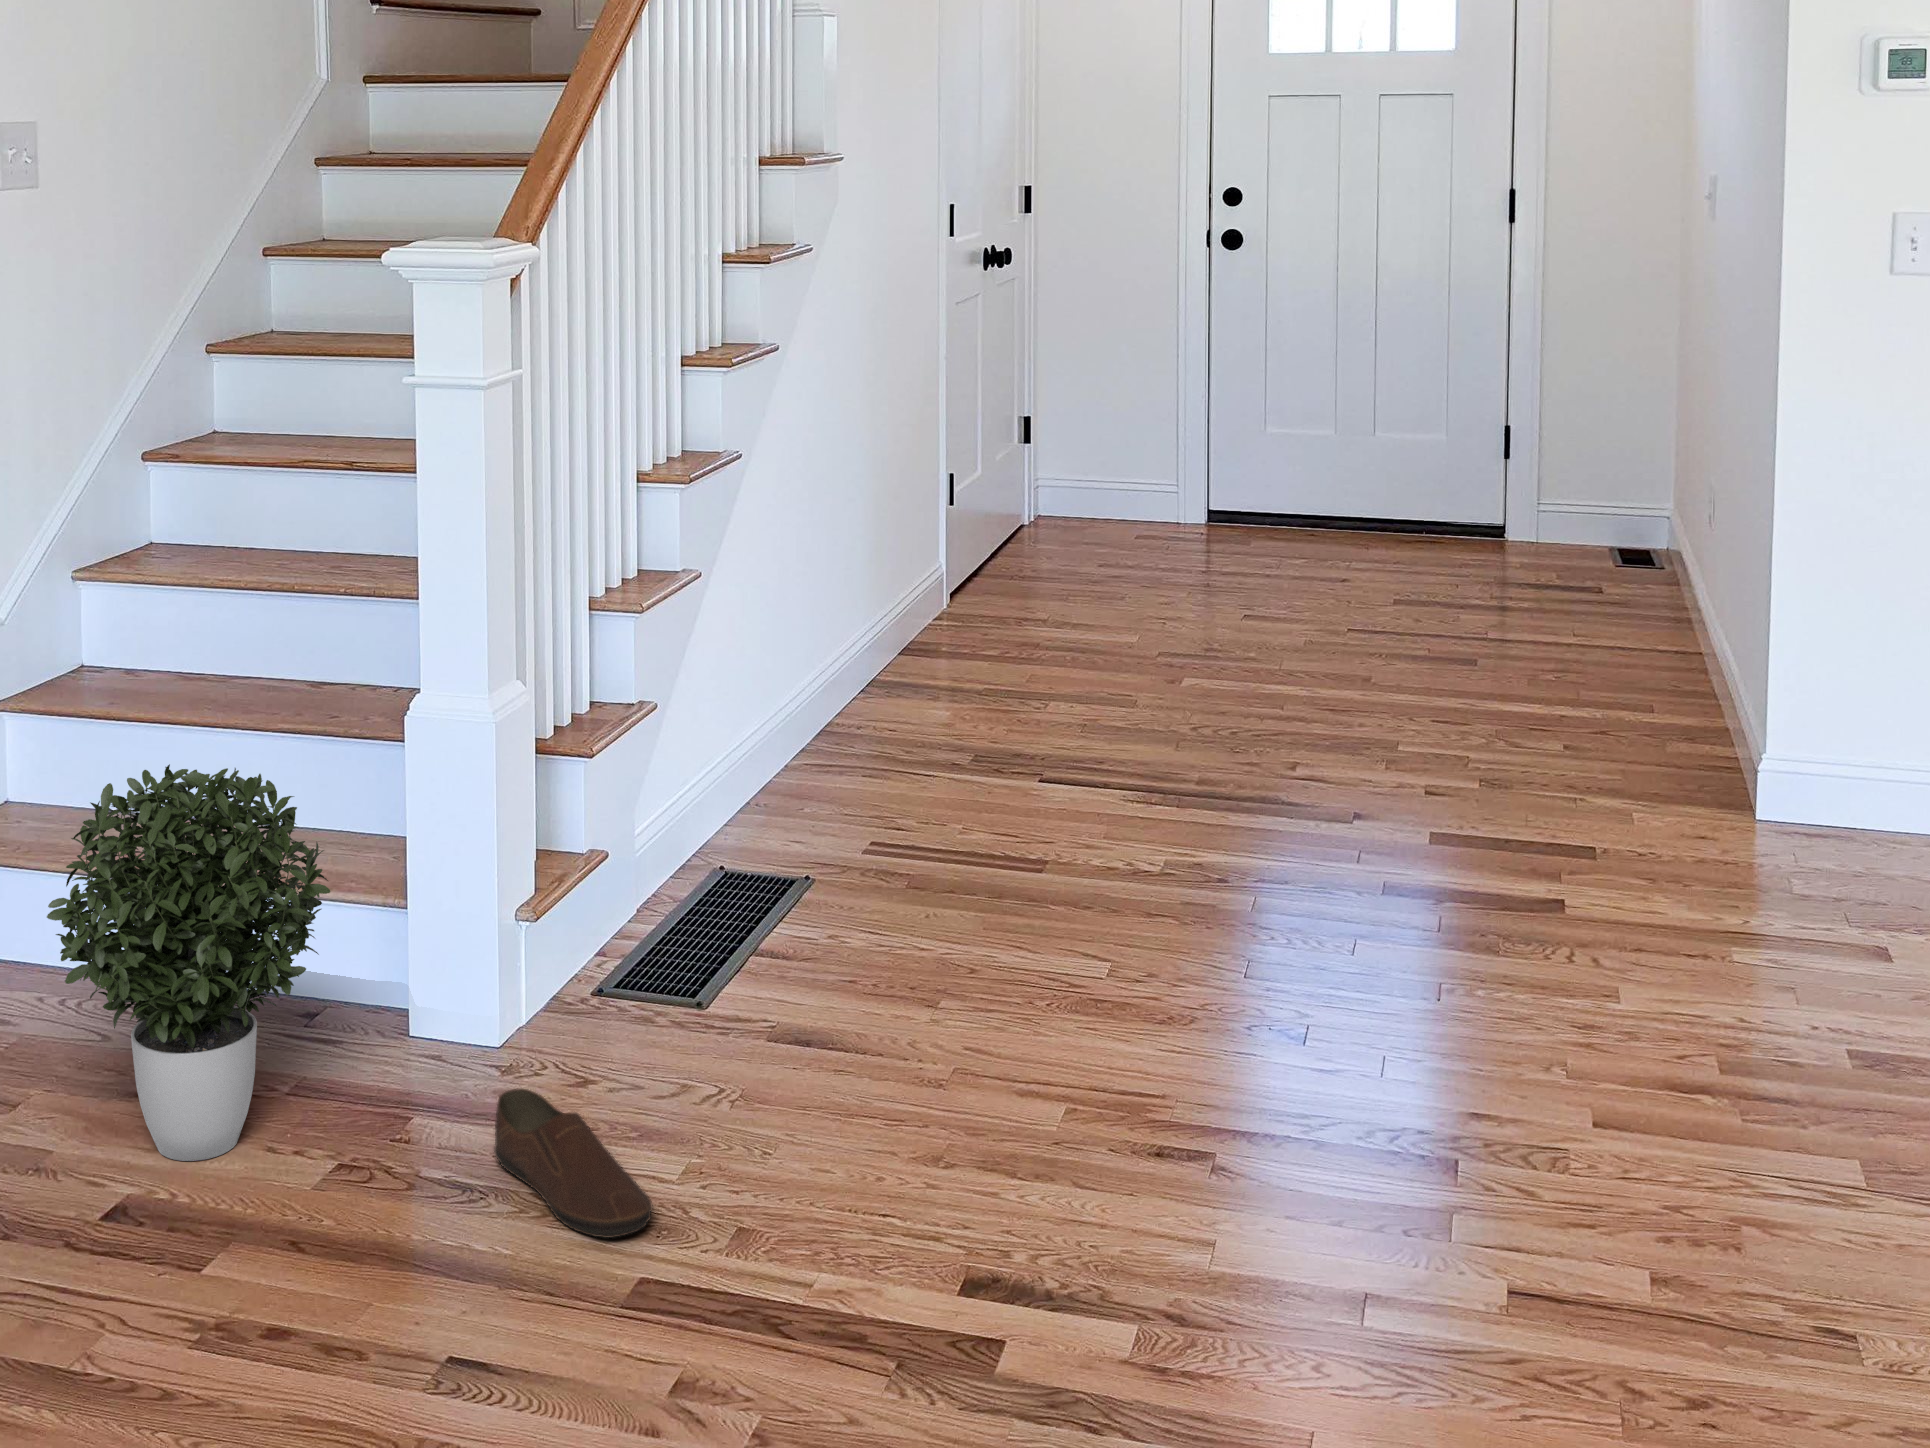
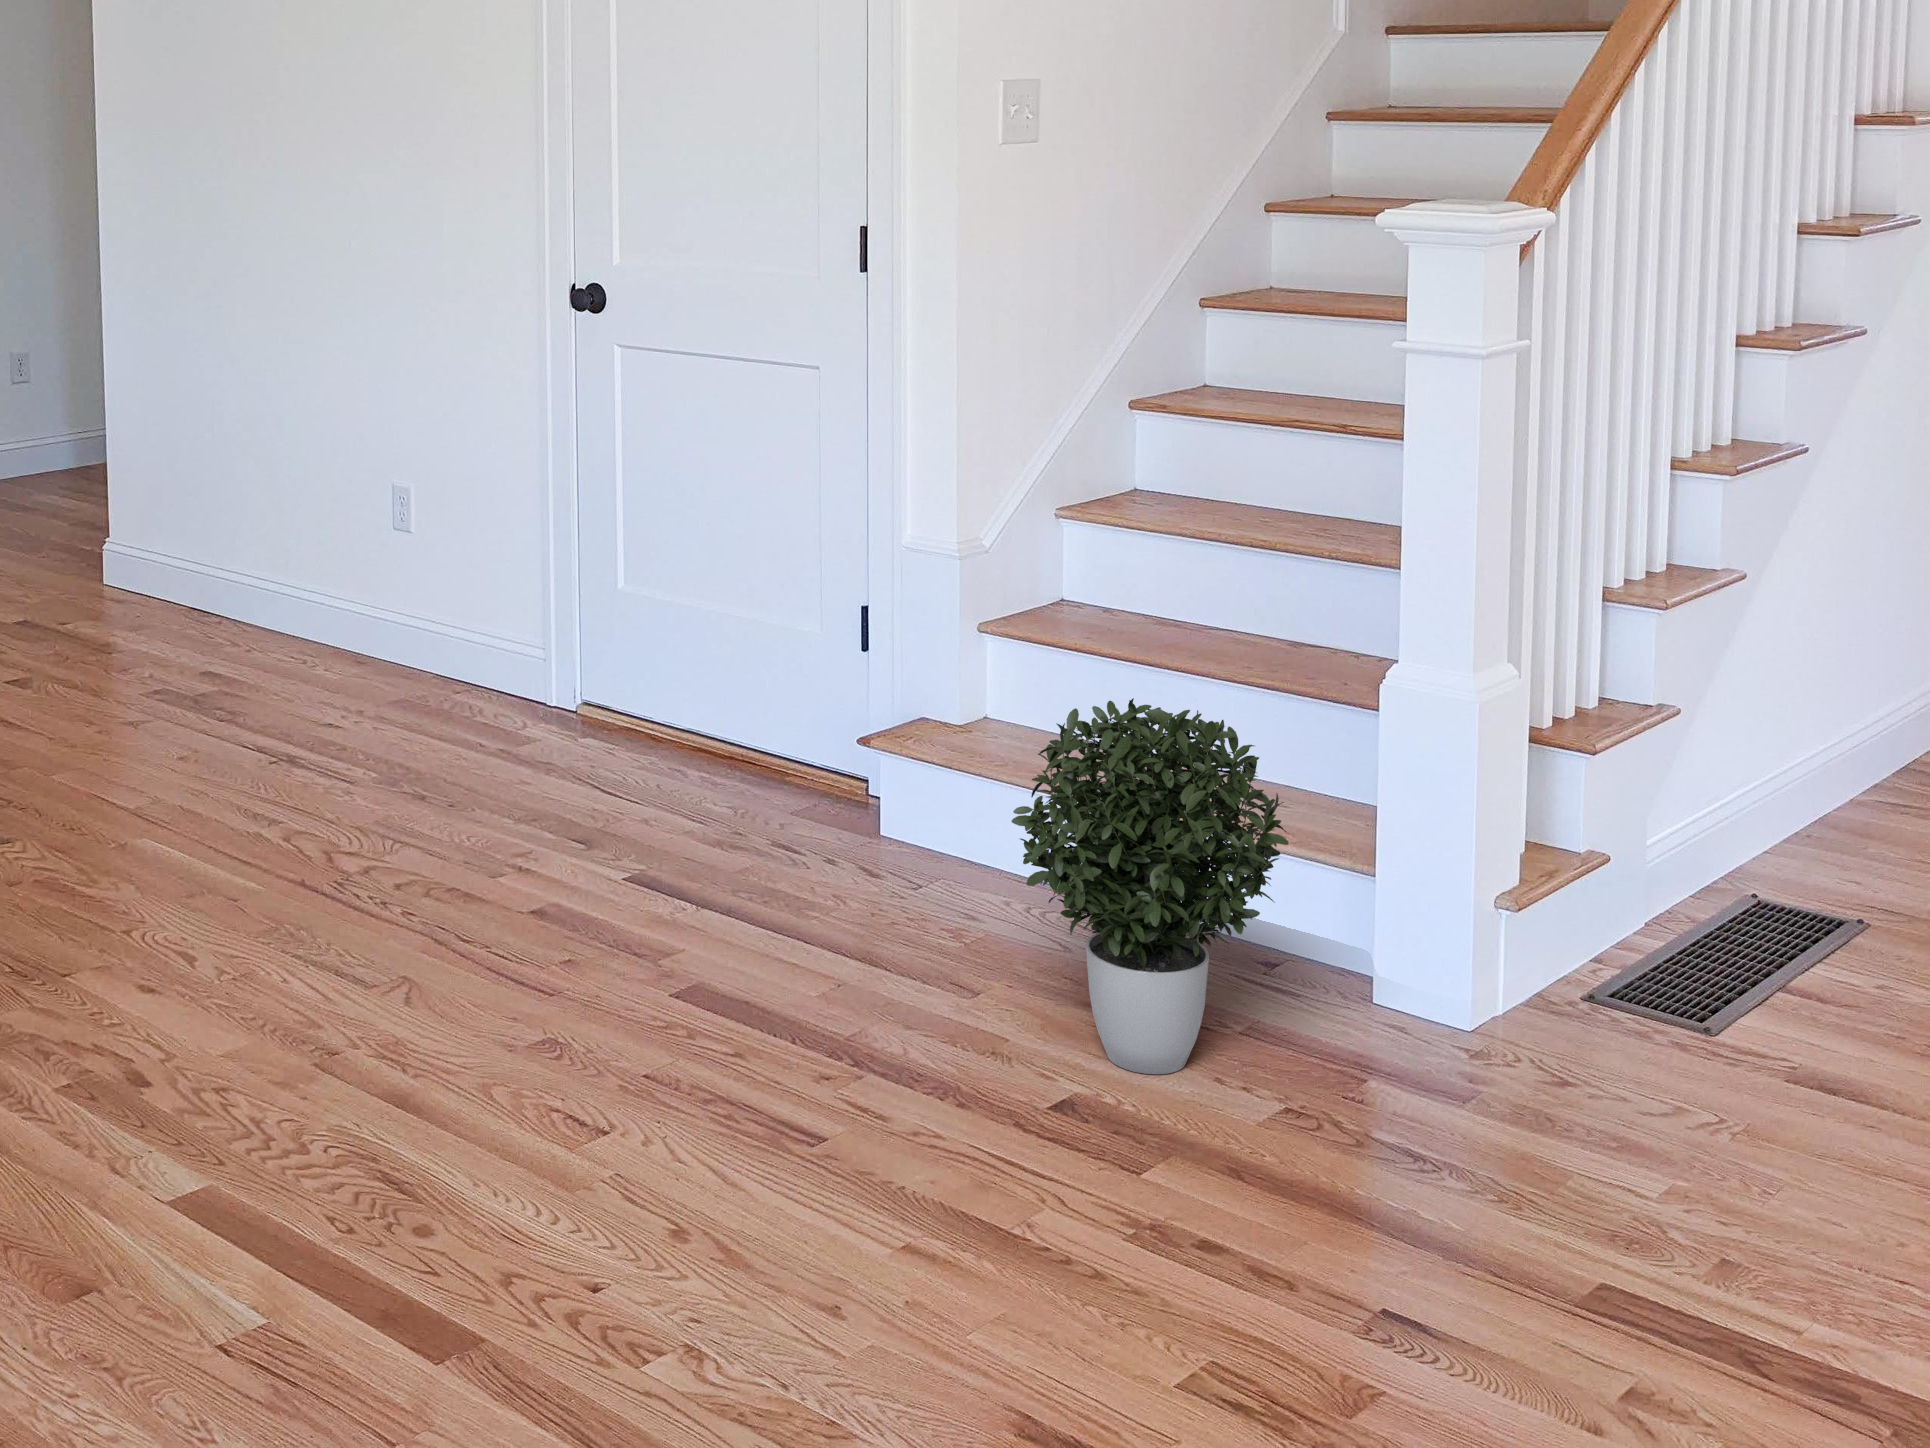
shoe: present [494,1089,652,1238] -> none [1450,1073,1623,1242]

